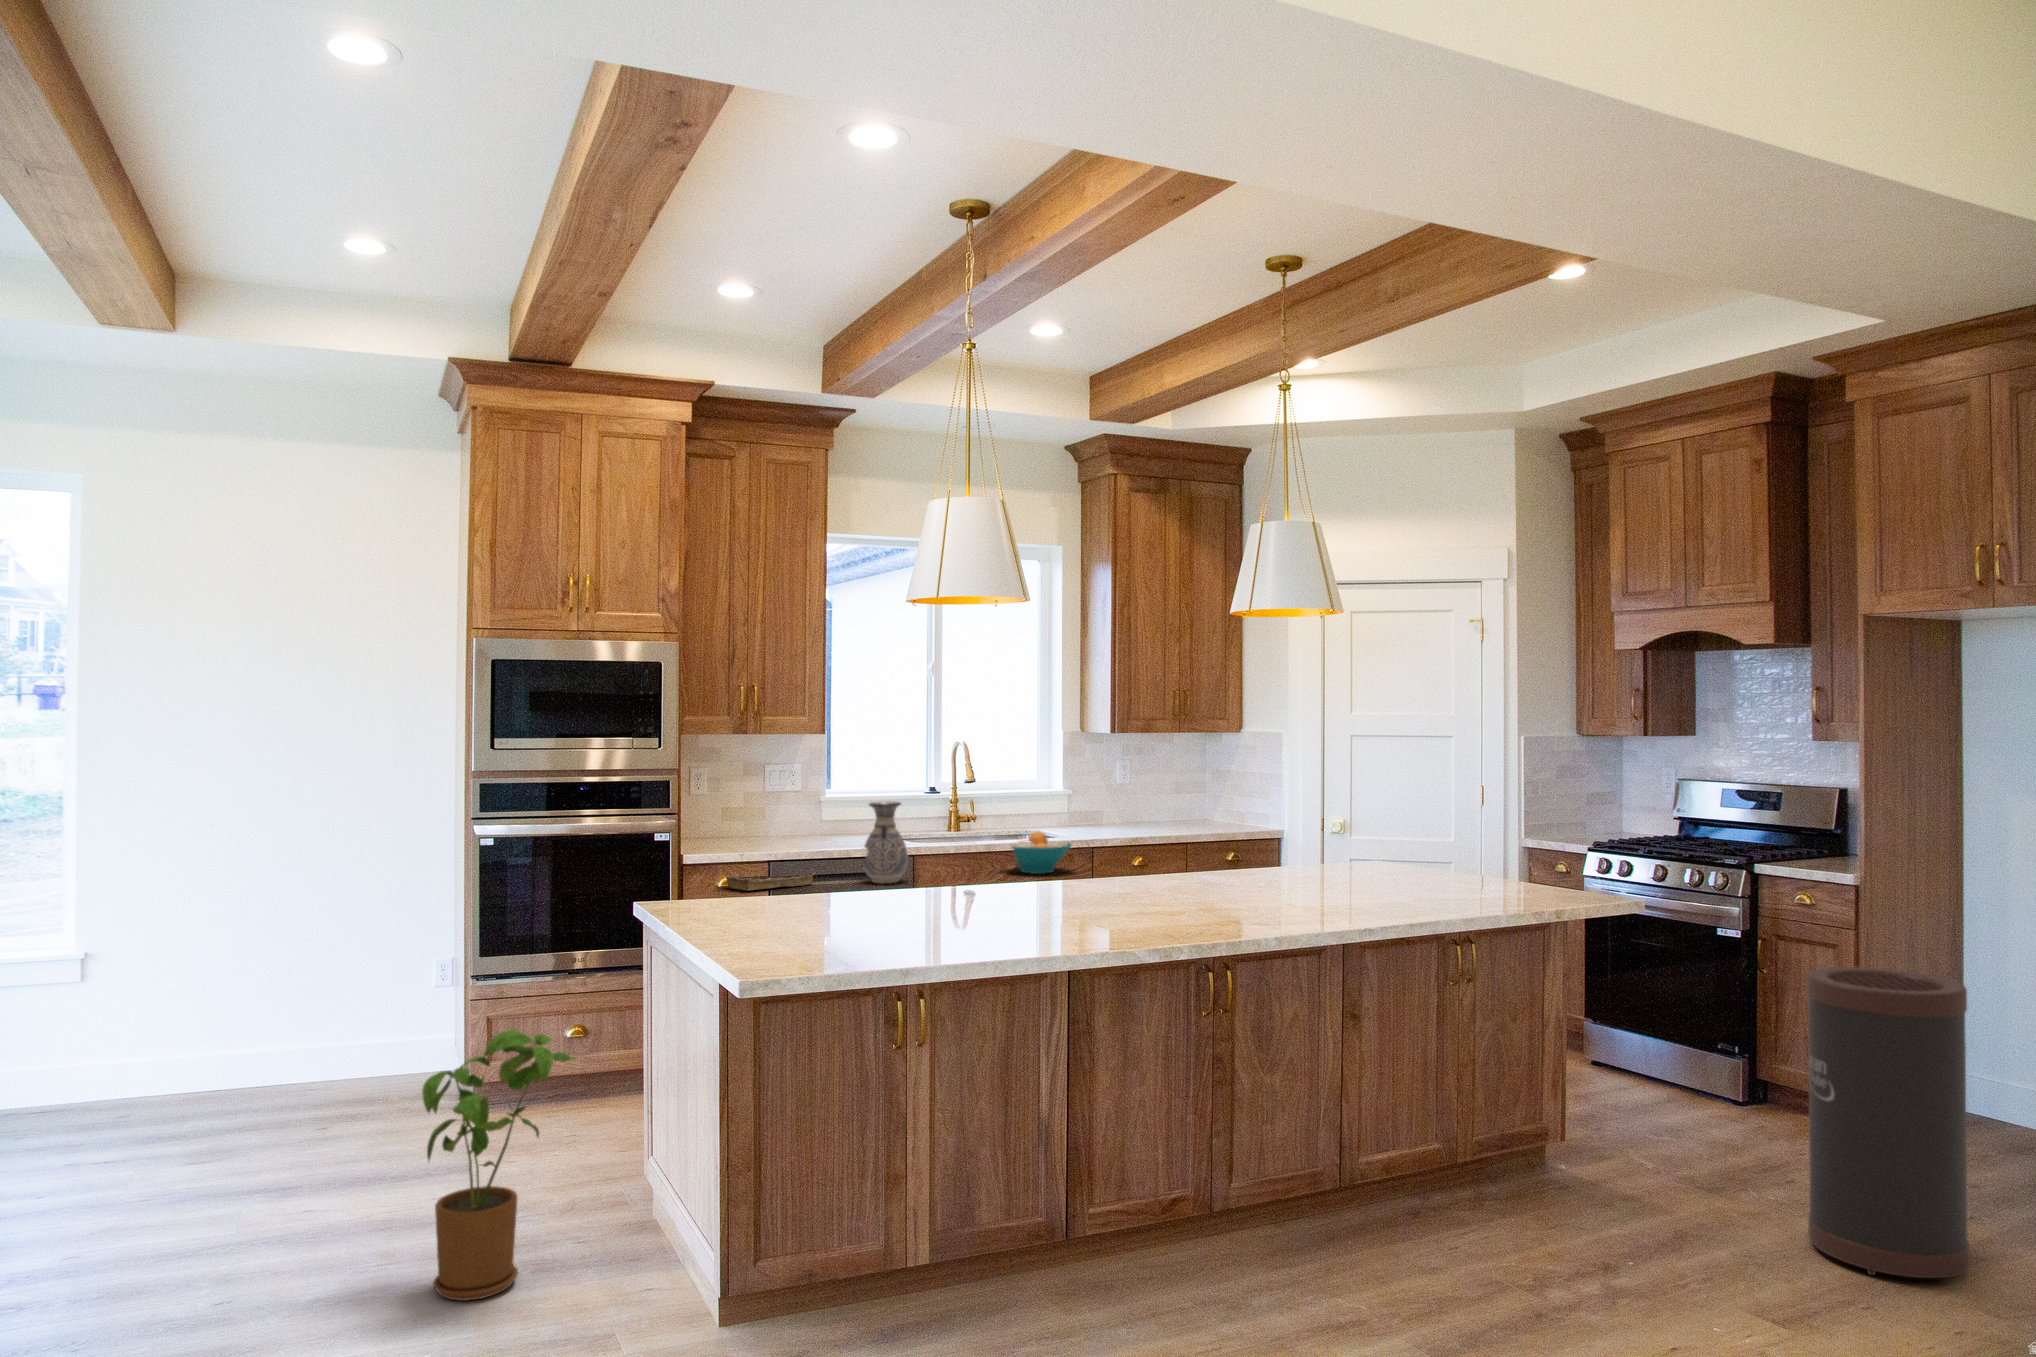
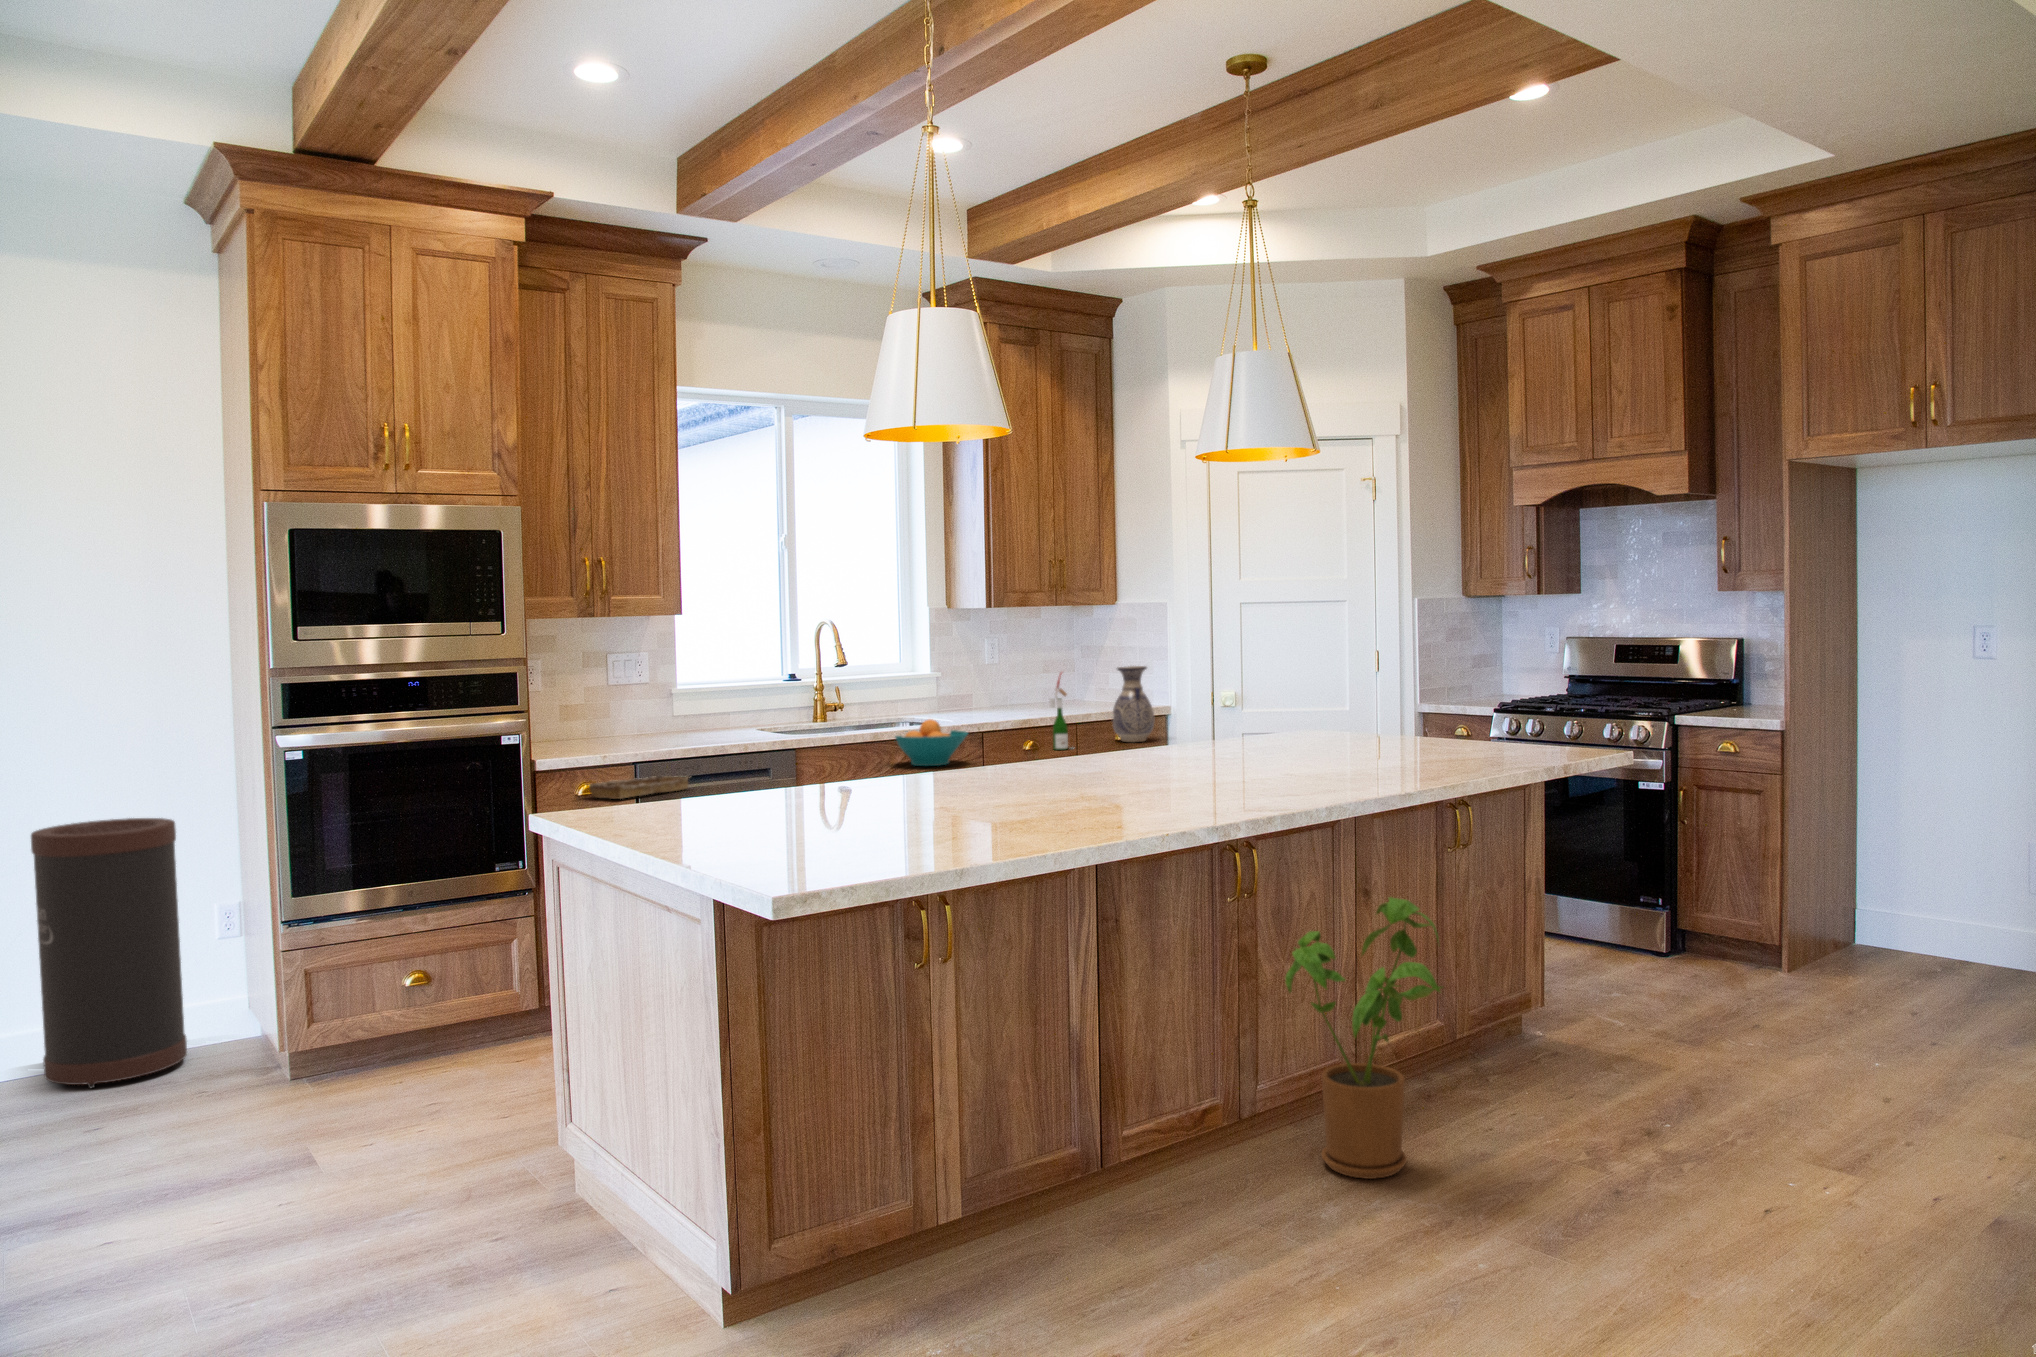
wine bottle: none [1159,791,1181,863] -> present [1050,673,1068,750]
vase: present [865,802,908,884] -> present [1113,666,1155,742]
trash can: present [1806,967,1970,1278] -> present [31,818,187,1088]
house plant: present [422,1030,575,1301] -> present [1286,897,1442,1179]

